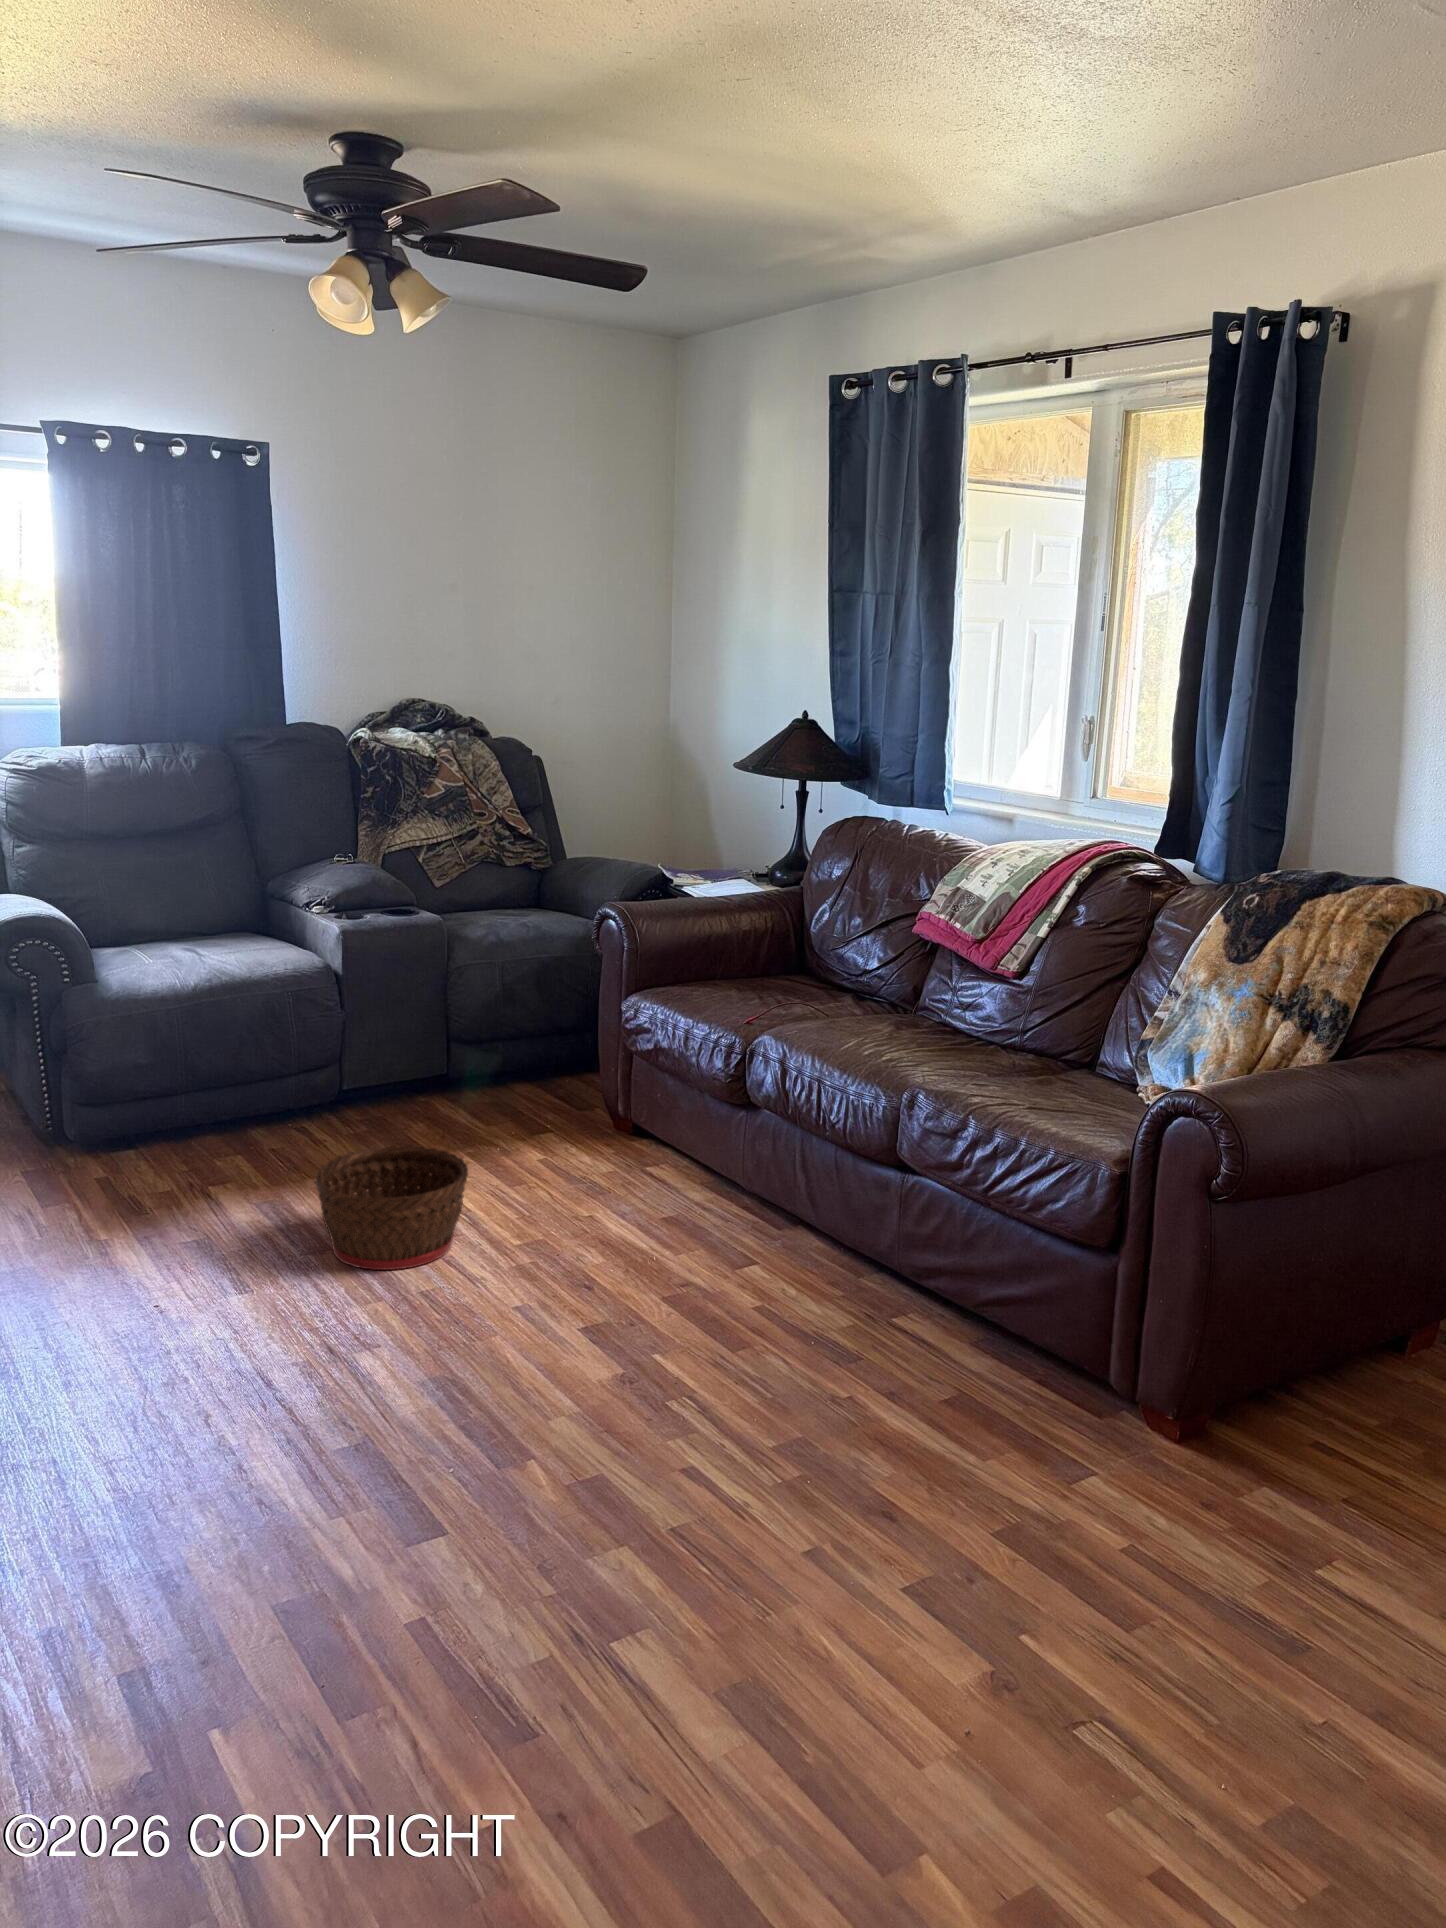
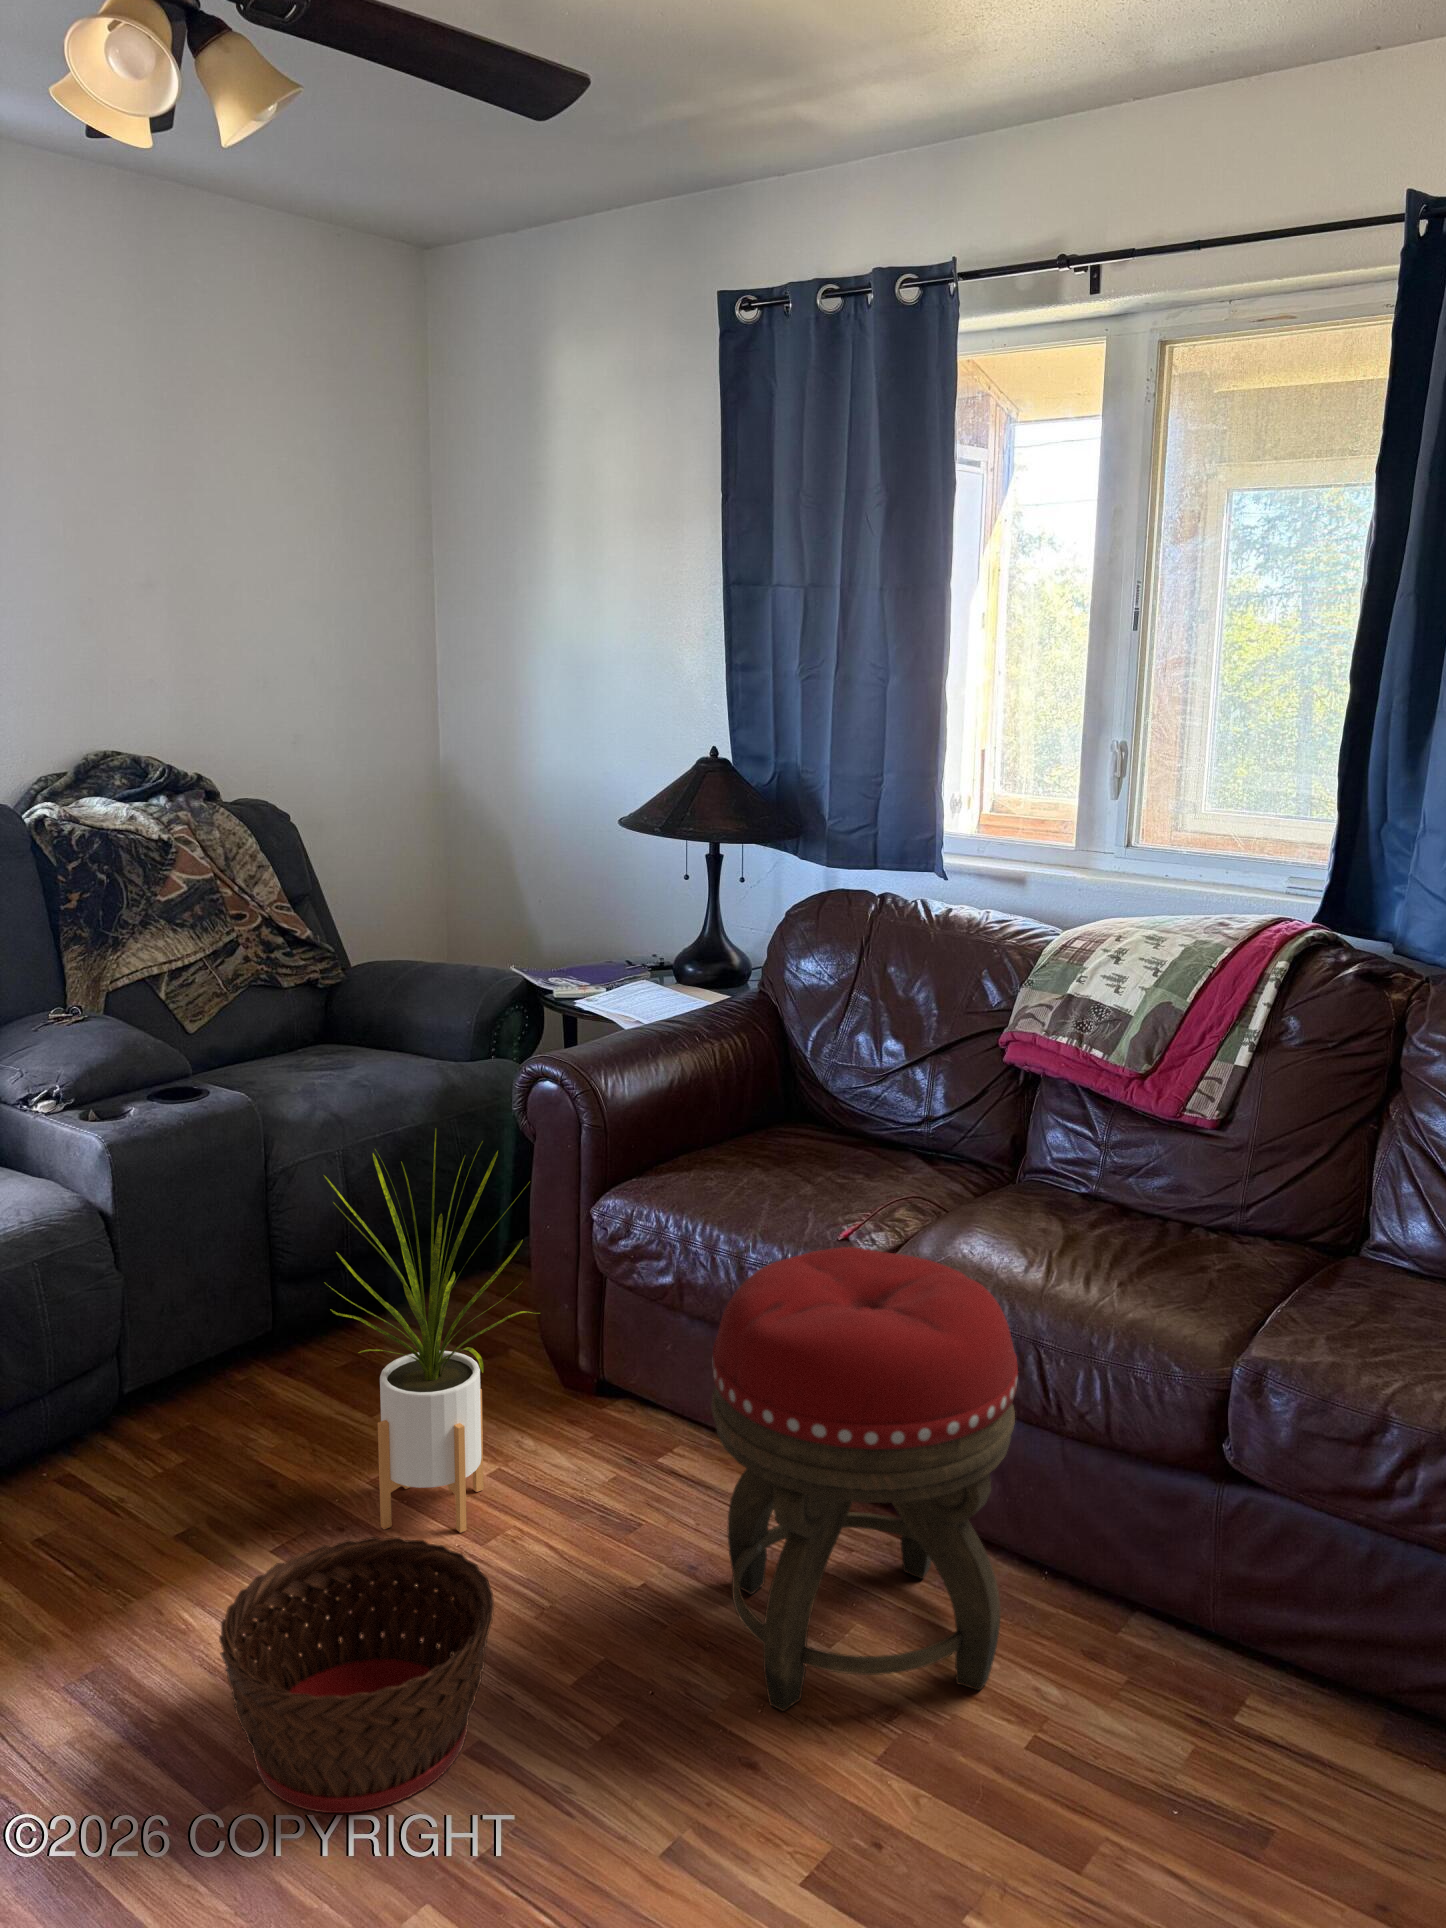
house plant: none [433,930,564,1180] -> present [324,1130,538,1533]
footstool: none [607,1016,795,1284] -> present [711,1247,1018,1711]

